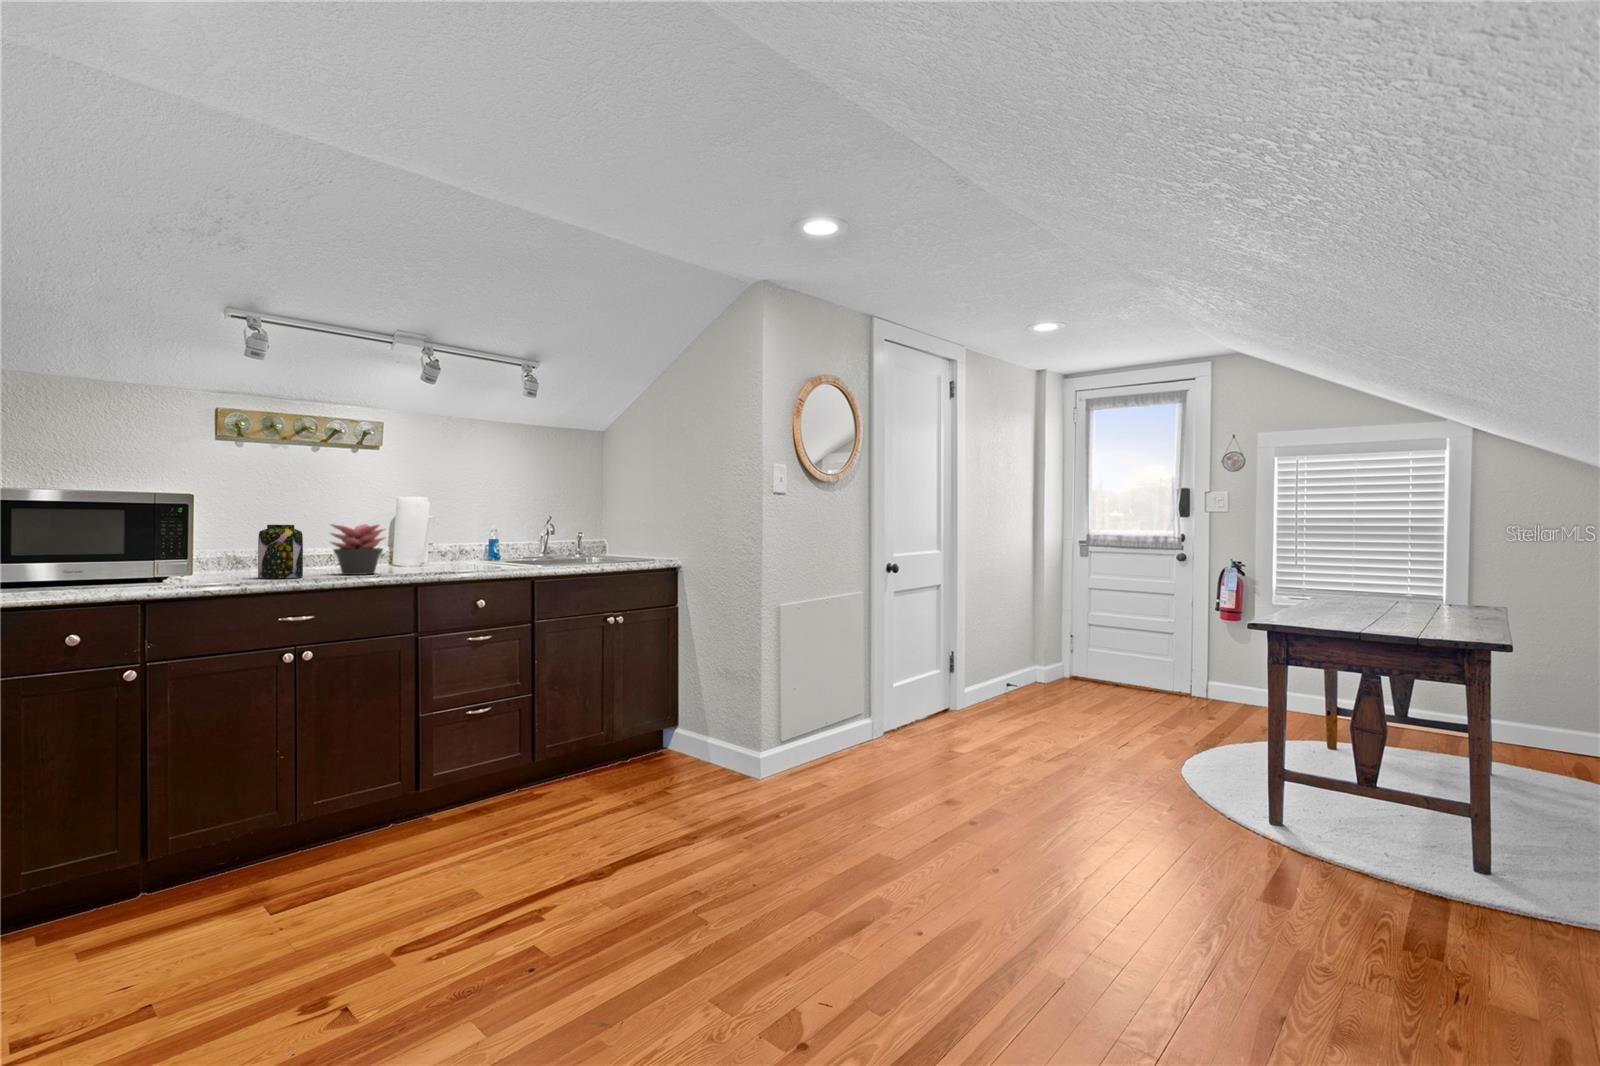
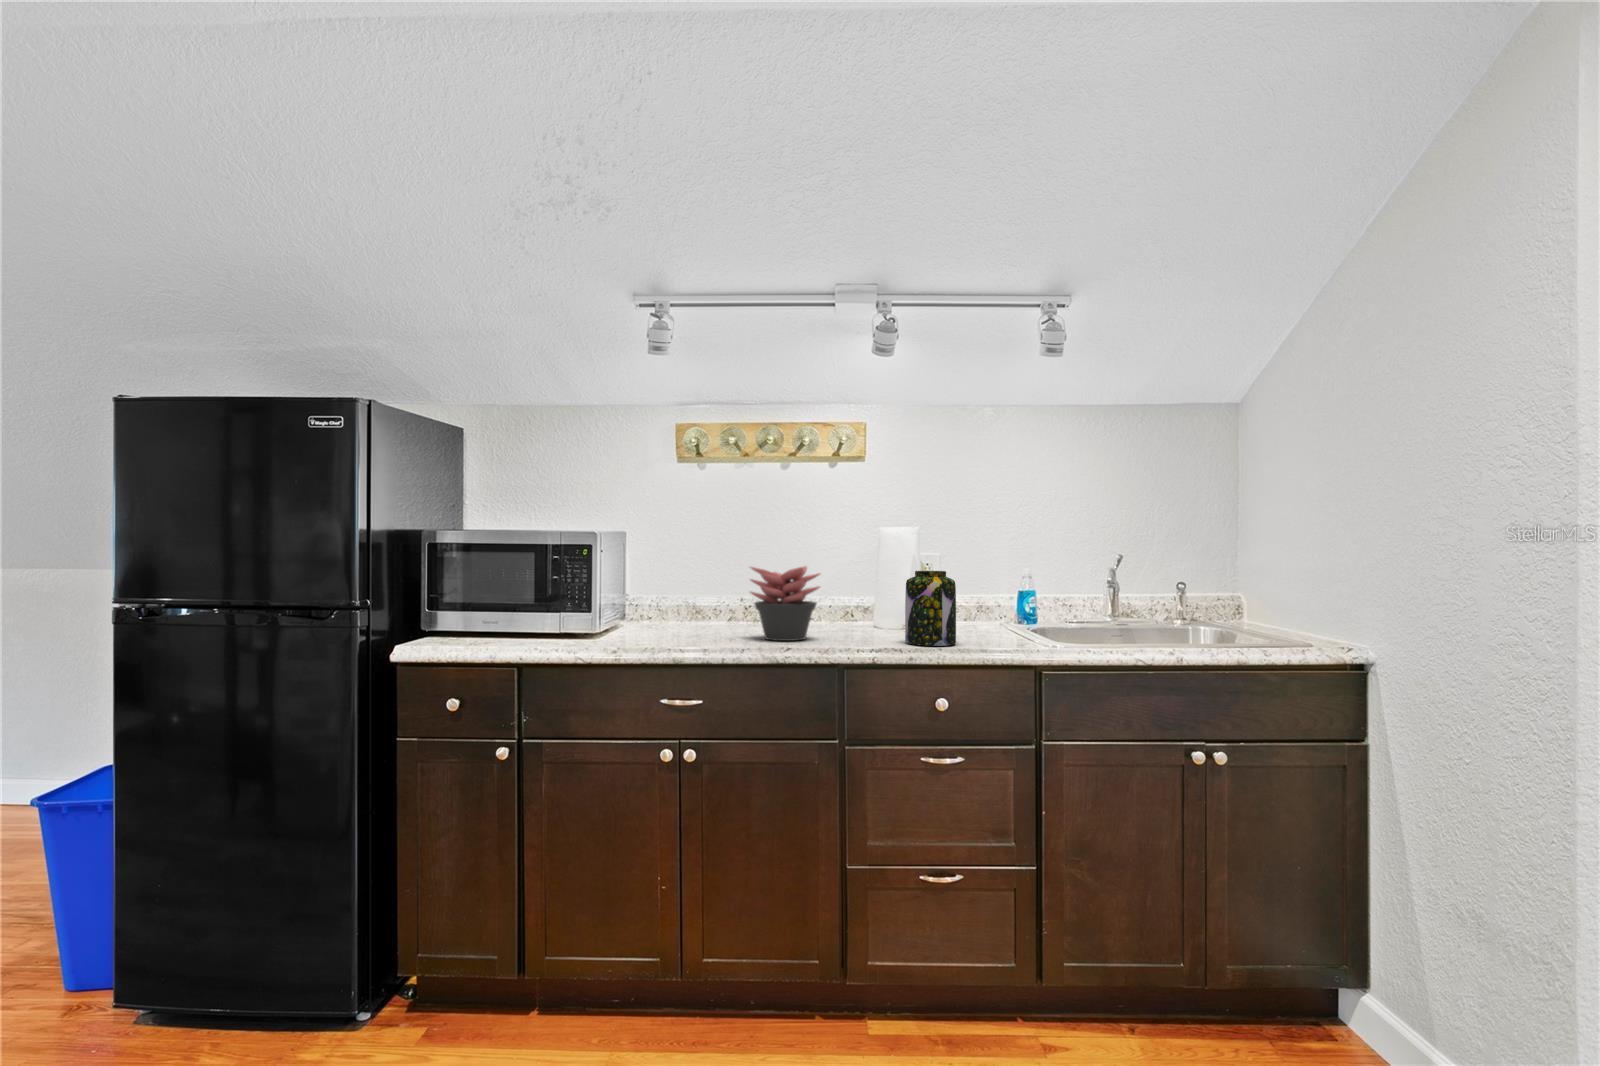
jar: present [258,525,303,579] -> present [905,571,956,646]

